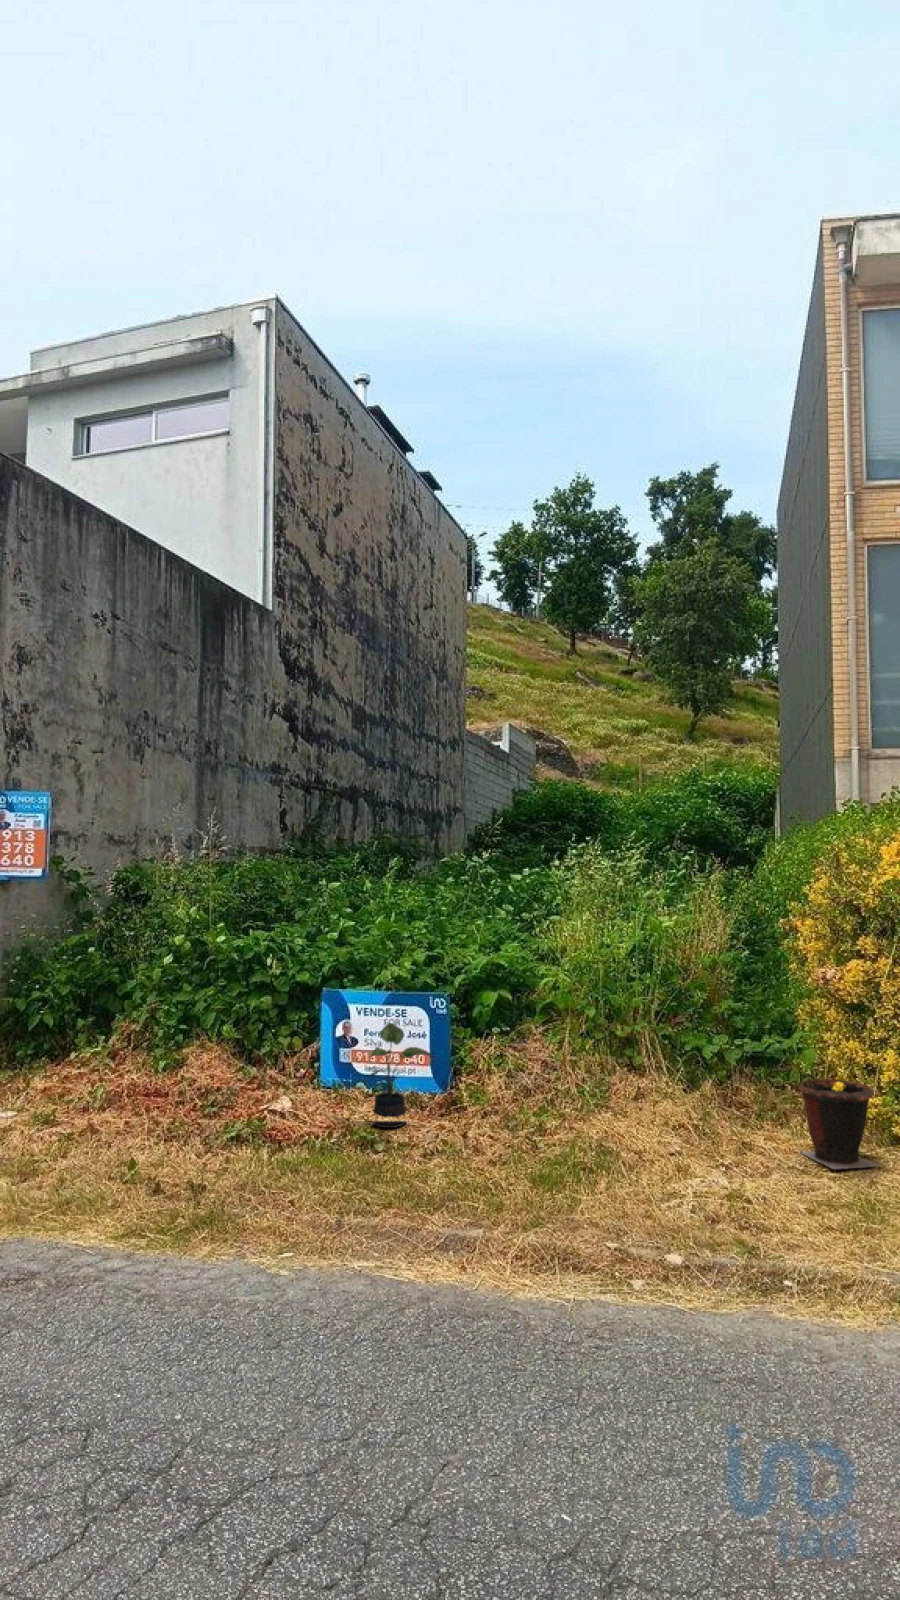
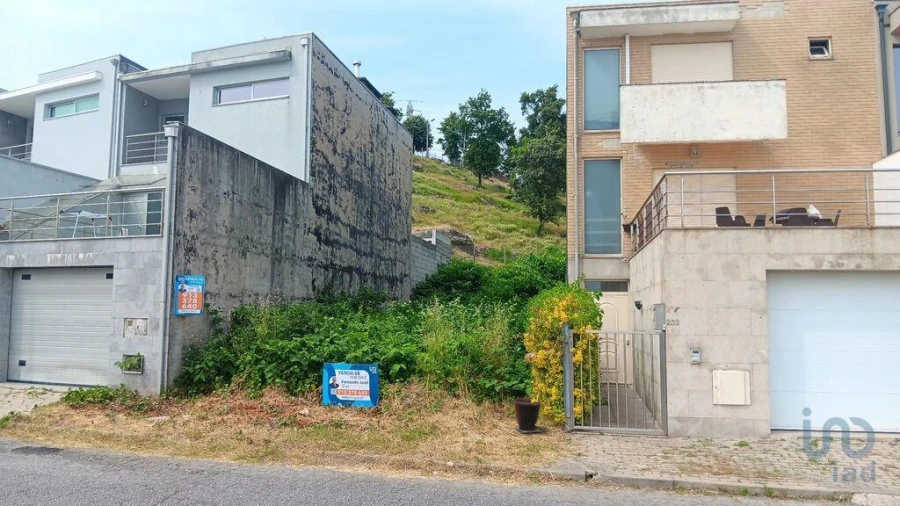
potted plant: present [368,1023,430,1128] -> none [339,377,368,421]

